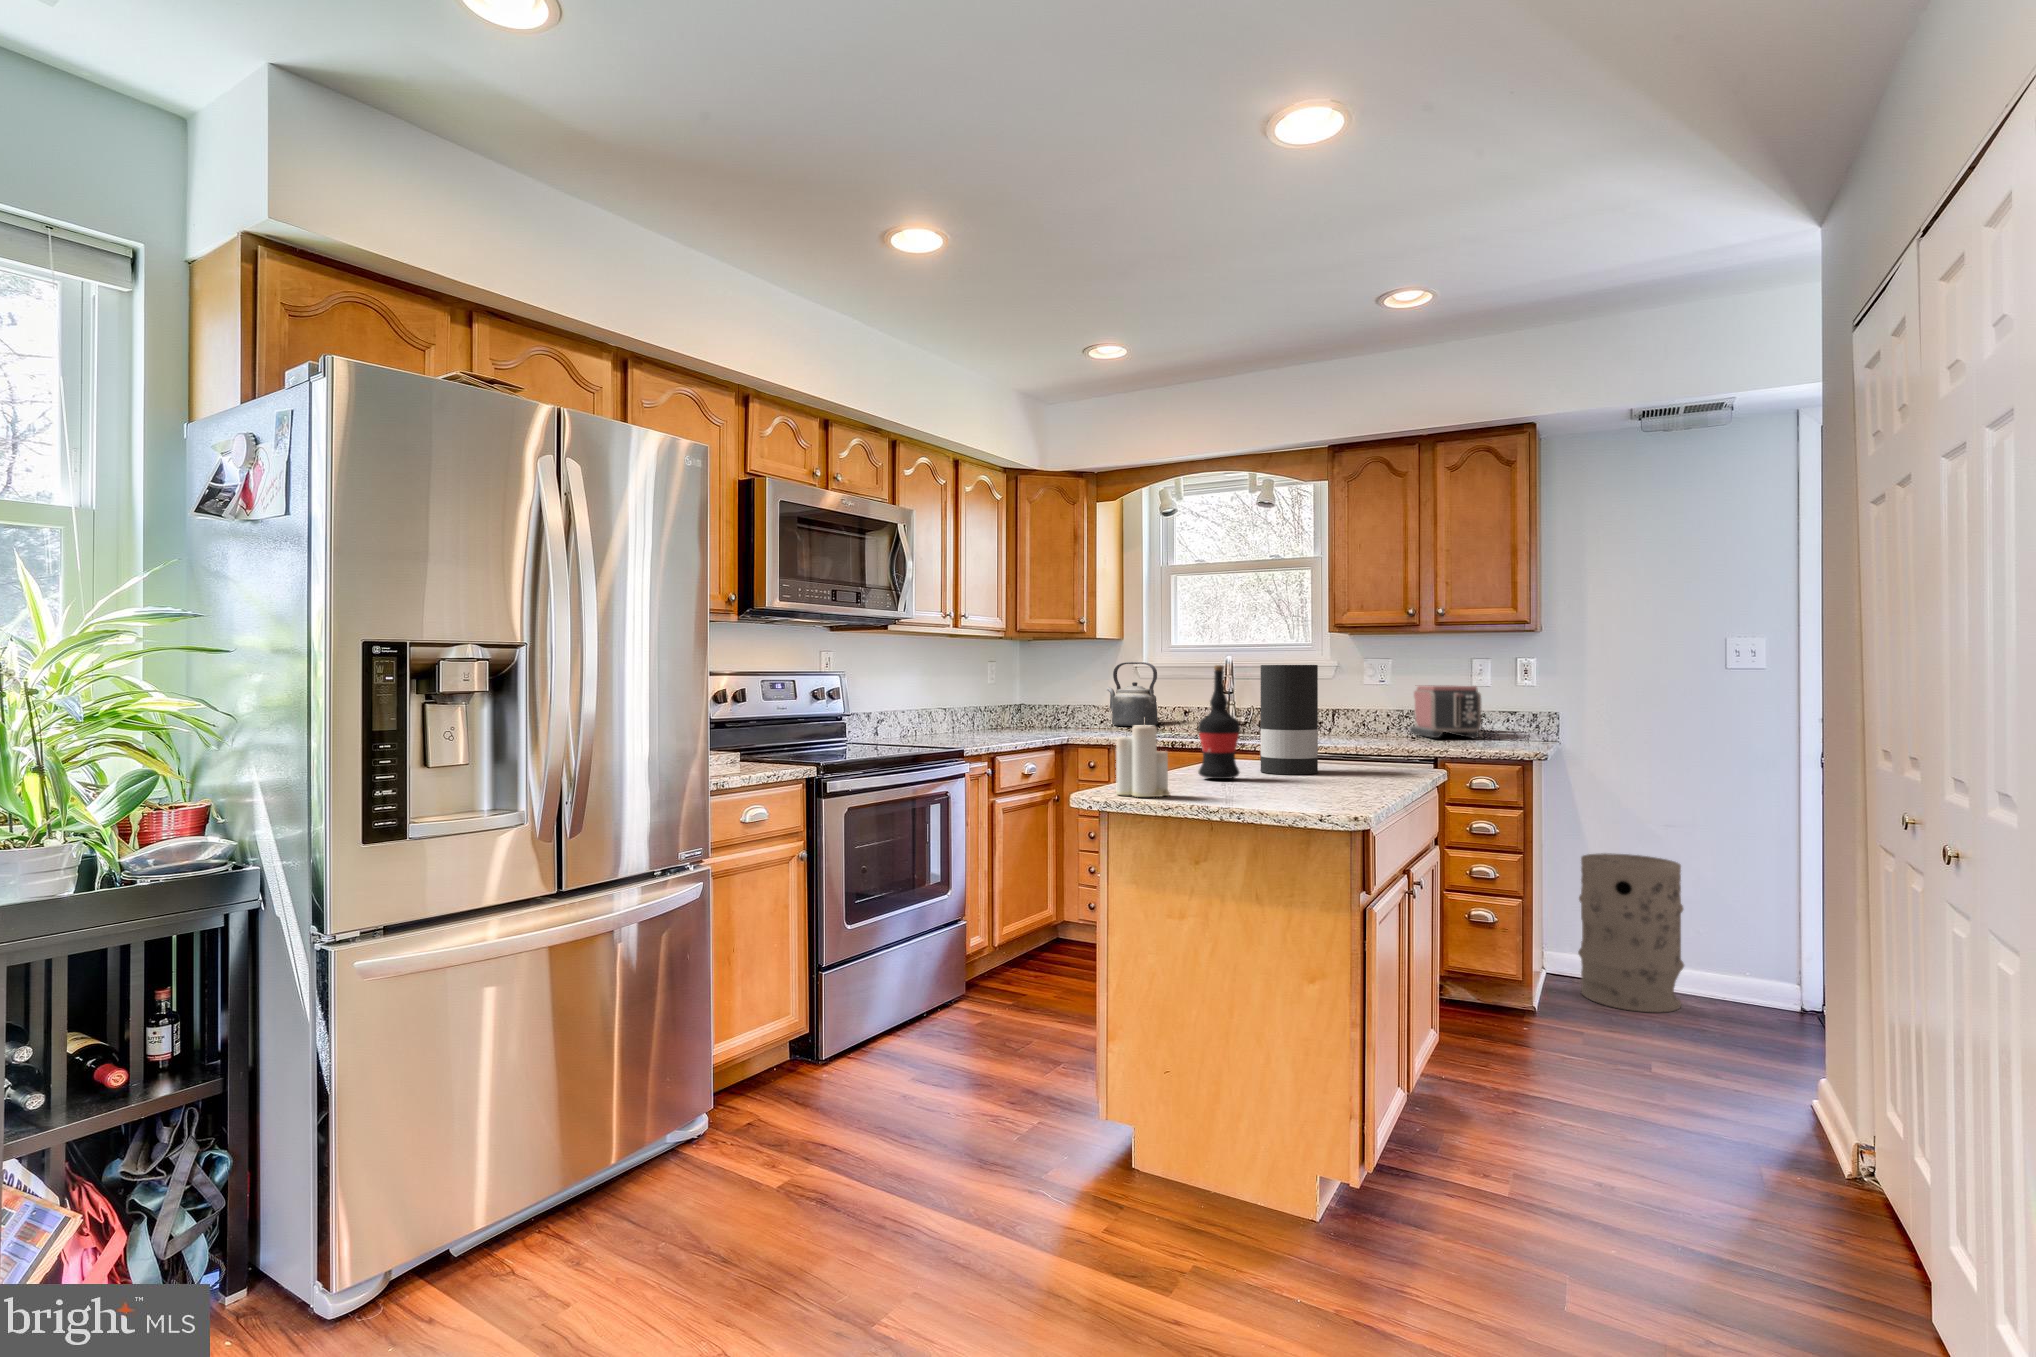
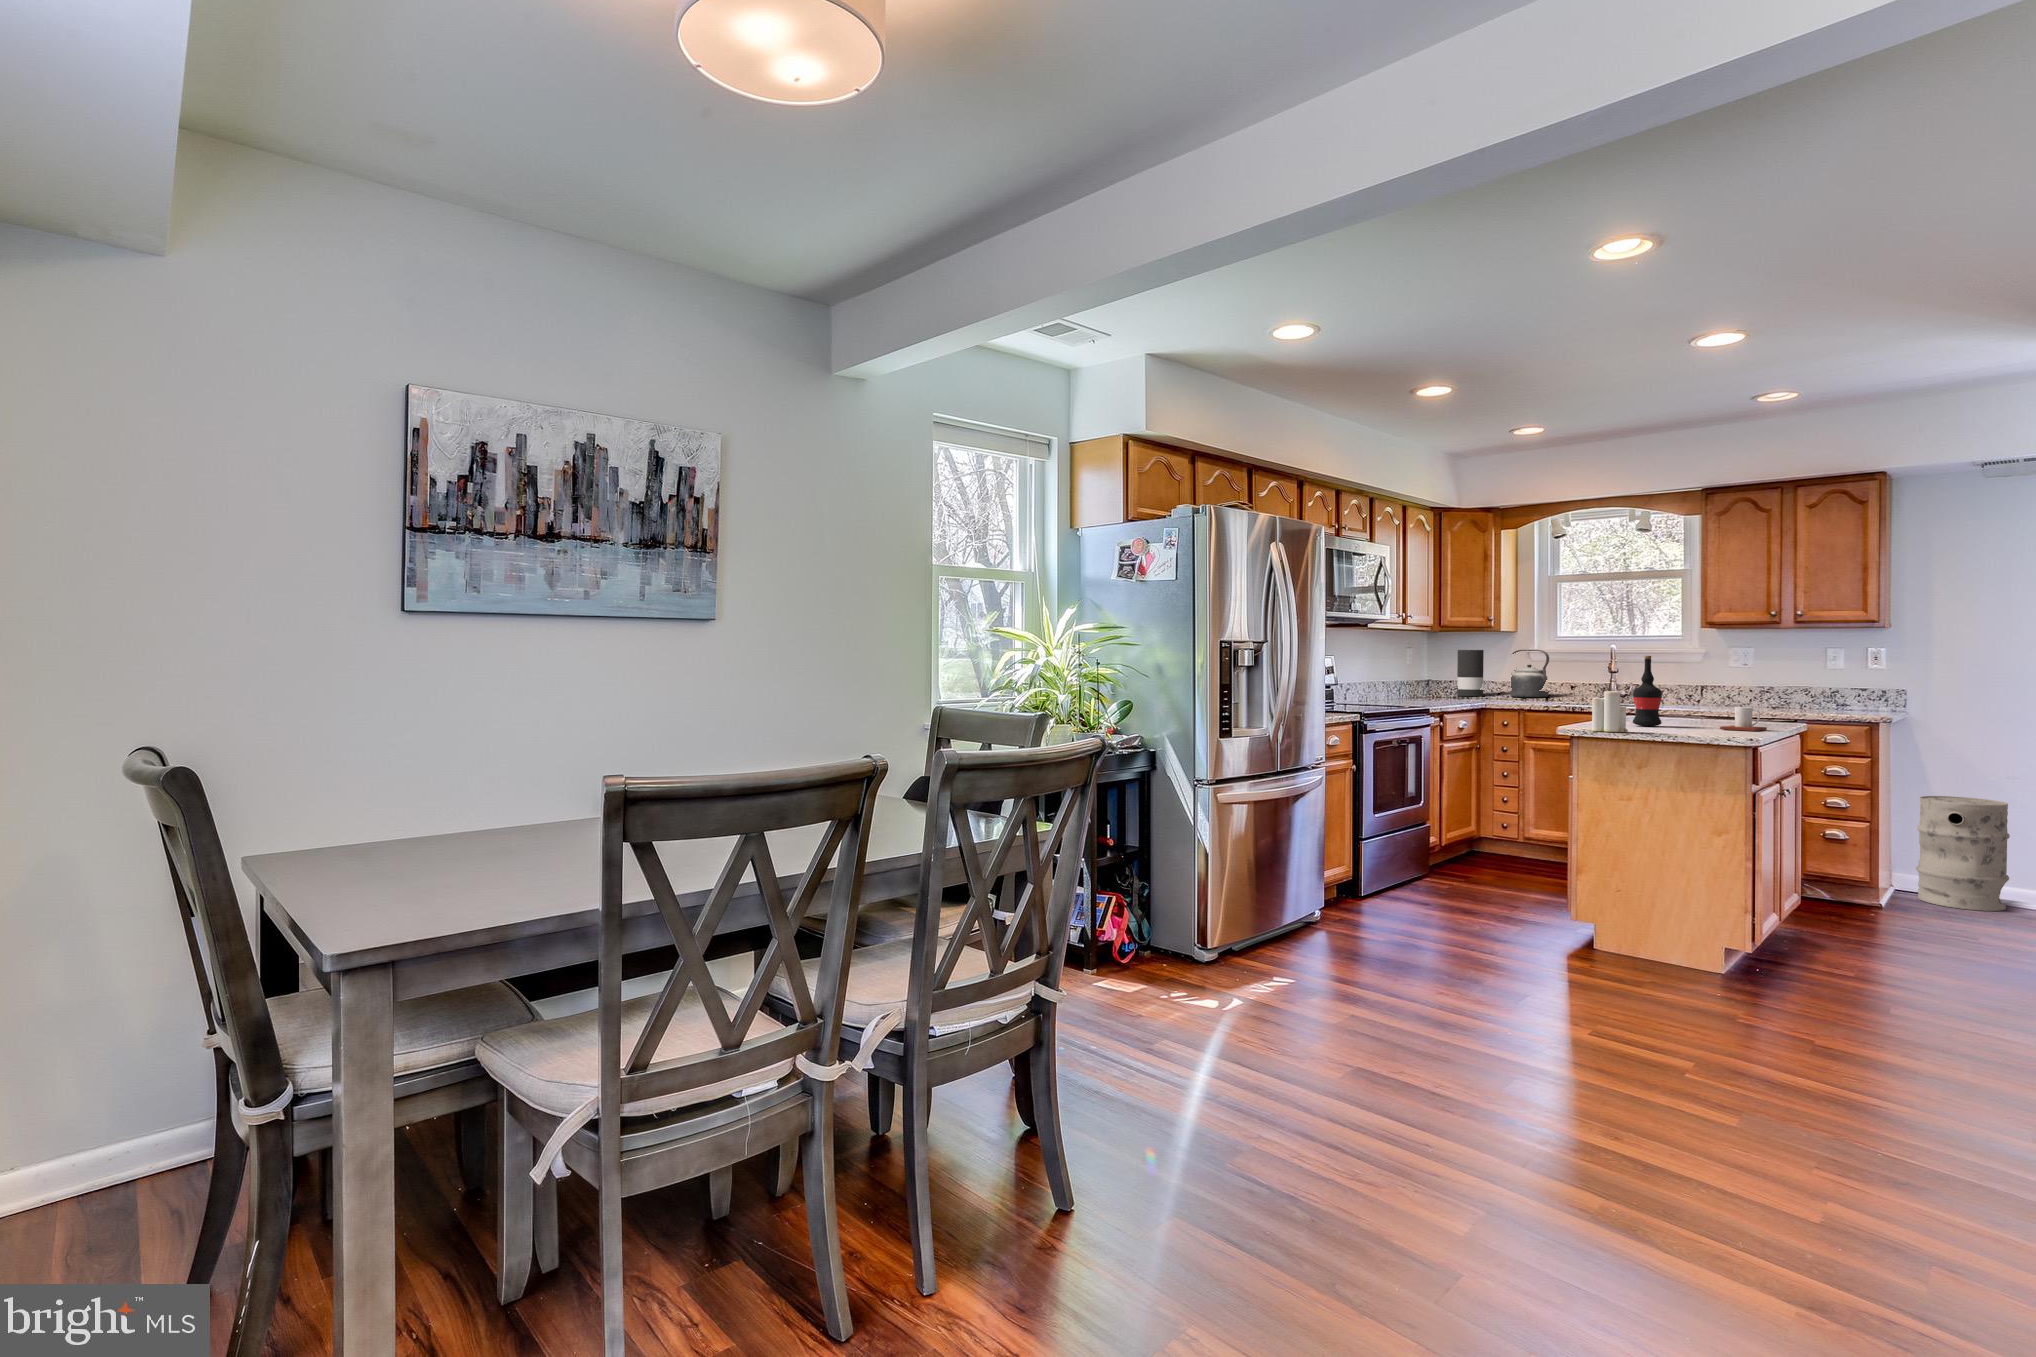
vase: present [1261,665,1318,774] -> present [1457,650,1484,696]
toaster: present [1410,685,1481,738] -> none [1770,668,1835,708]
mug: none [1318,747,1384,788] -> present [1720,707,1767,731]

